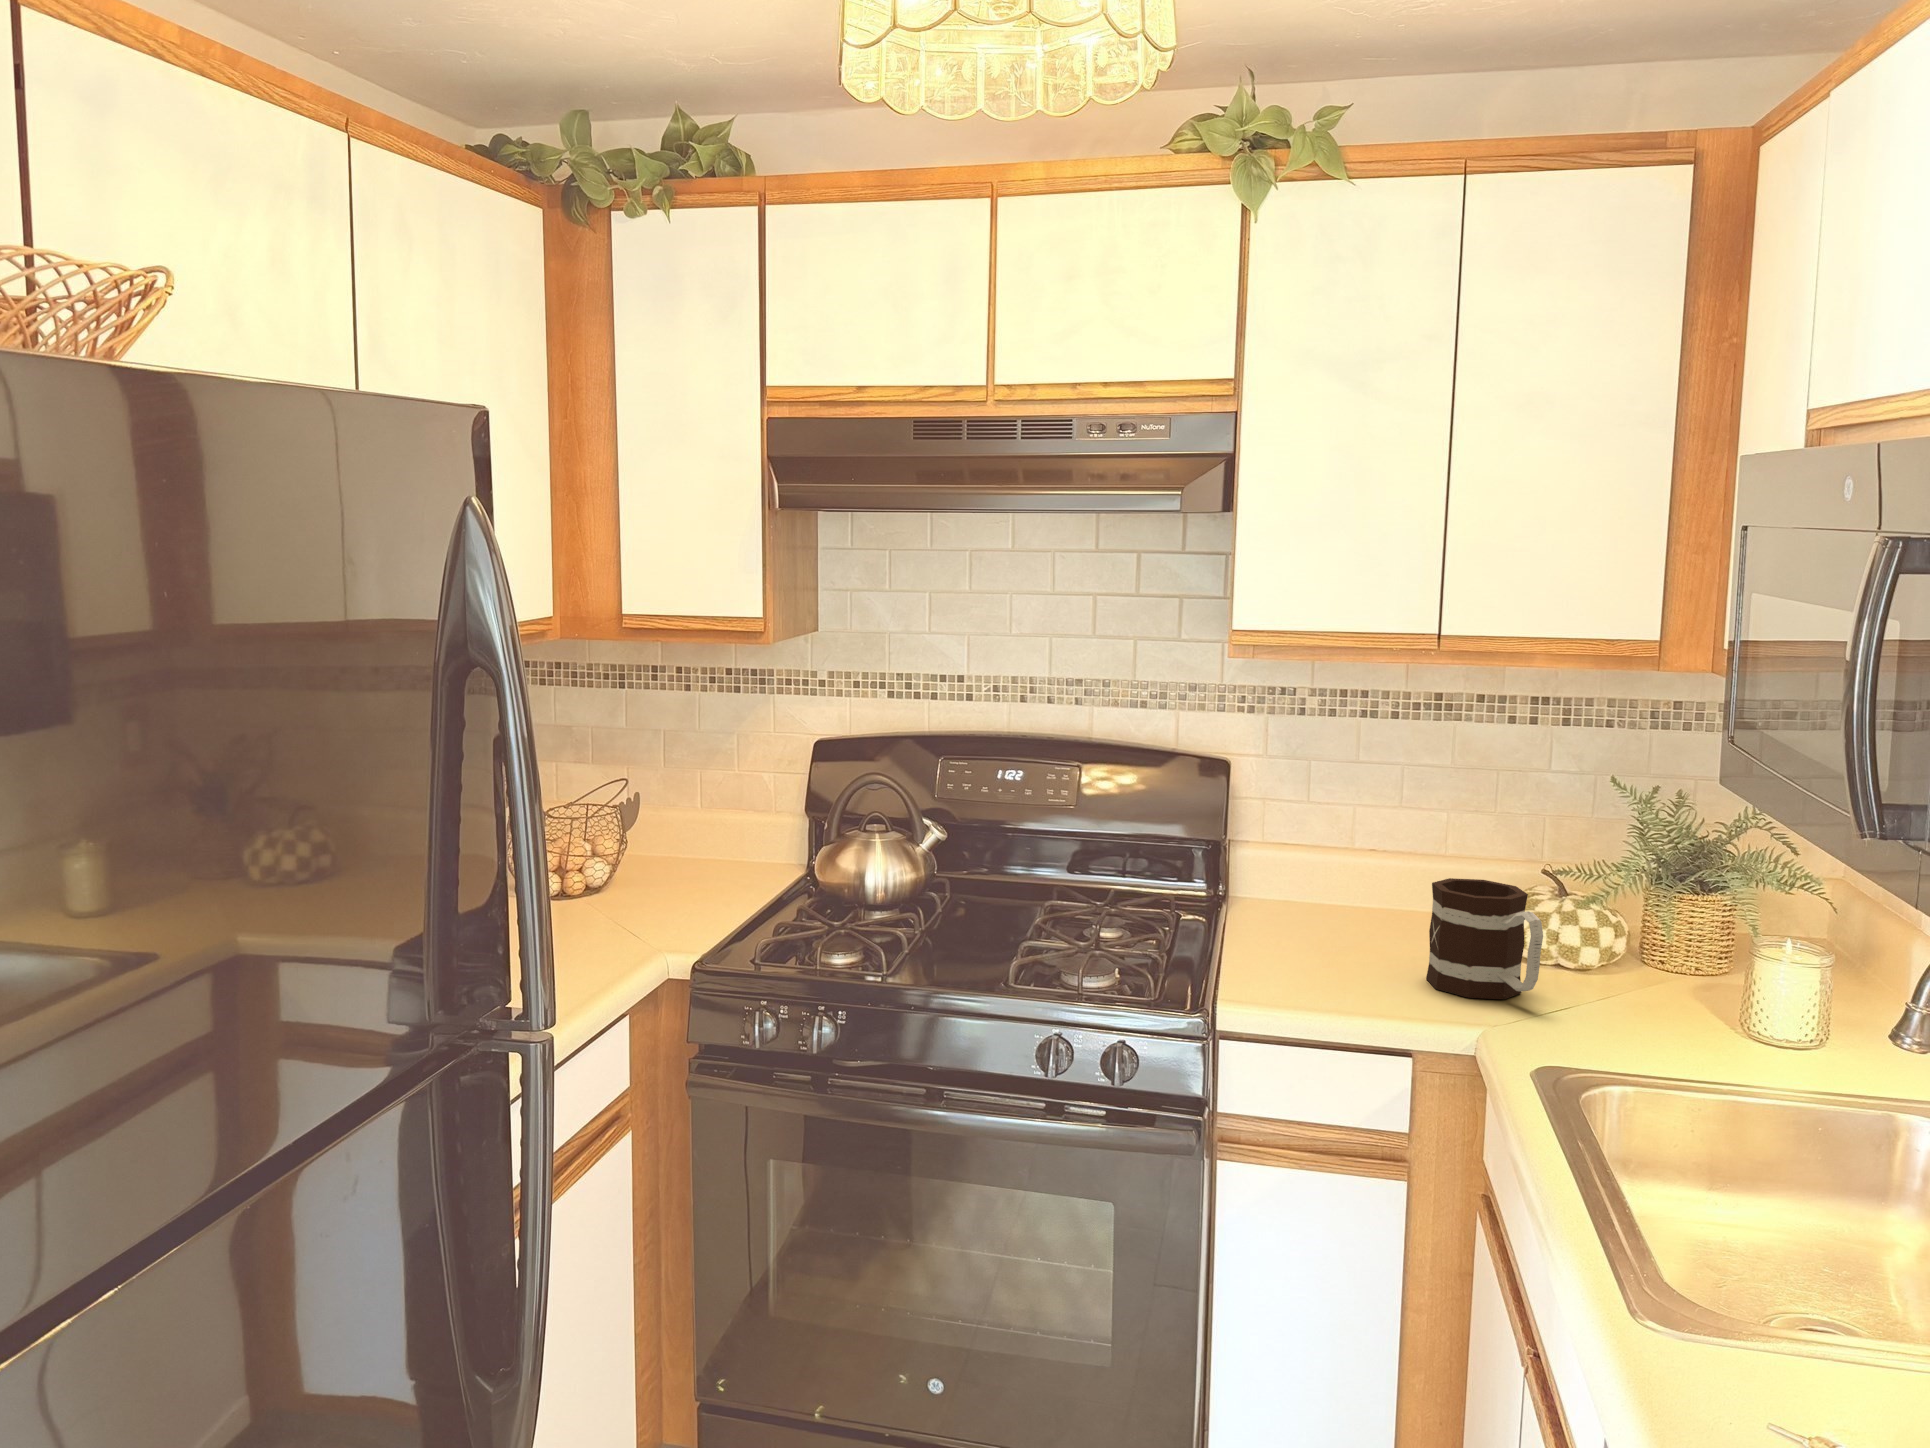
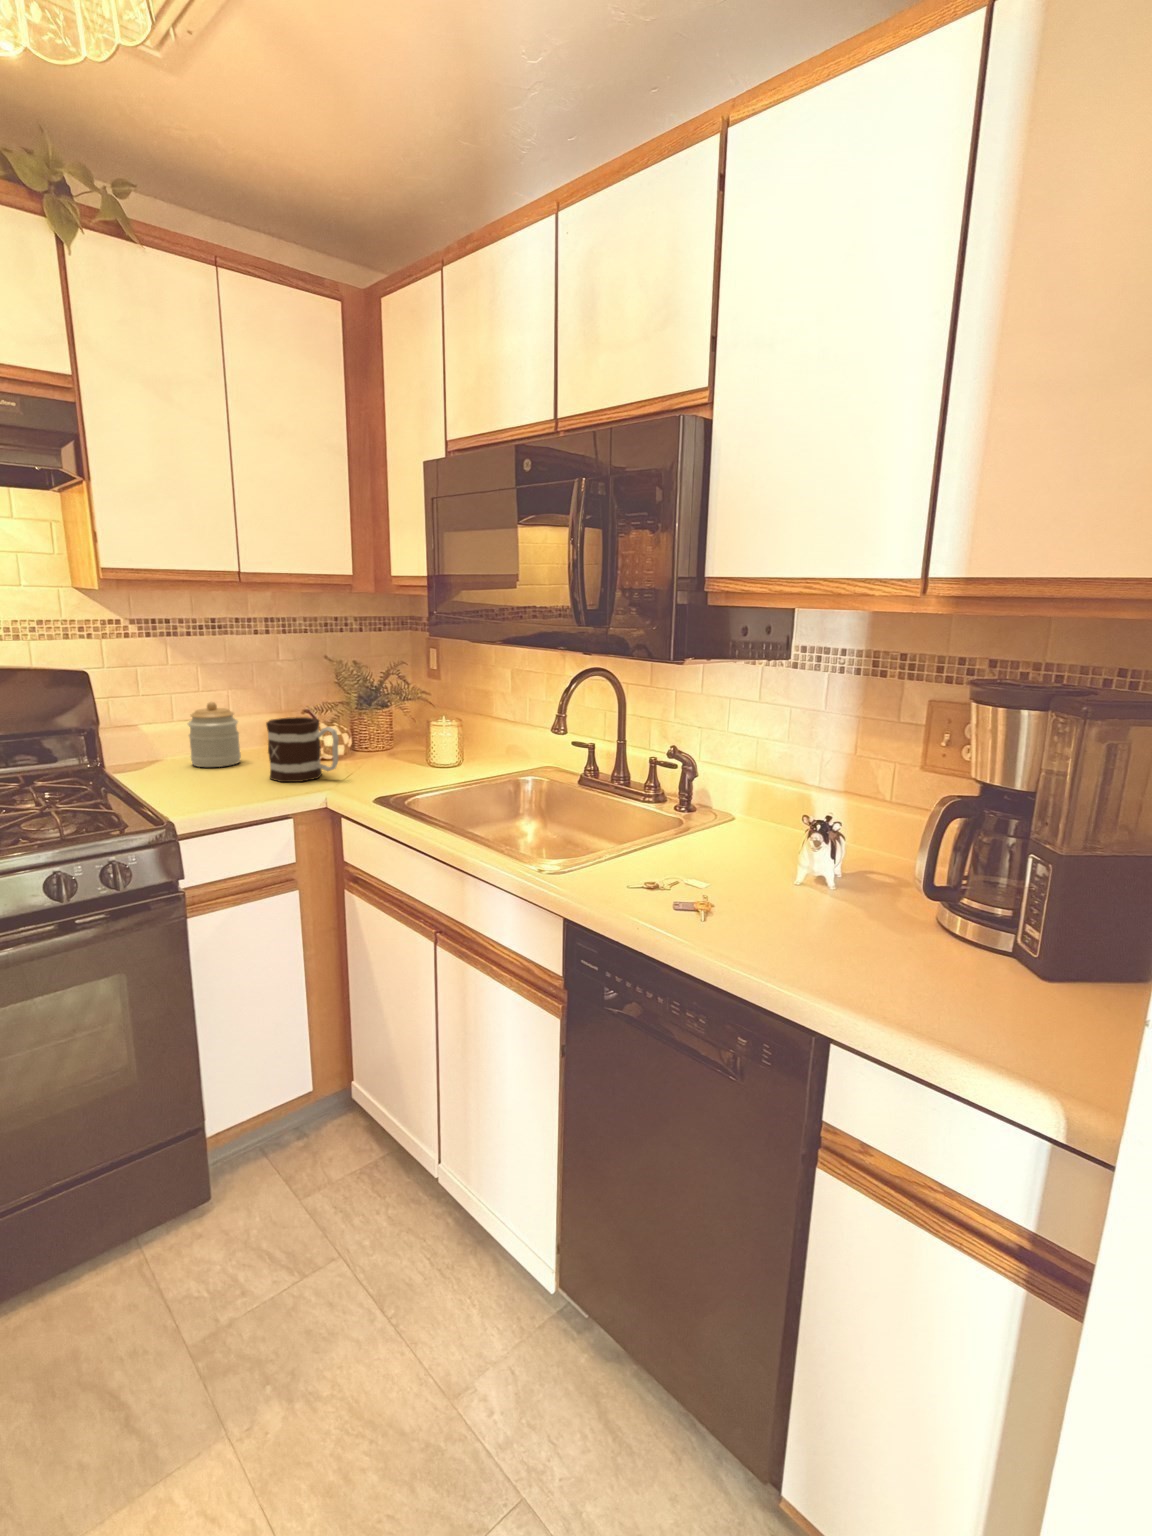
jar: none [1348,830,1431,939] -> present [188,702,241,767]

